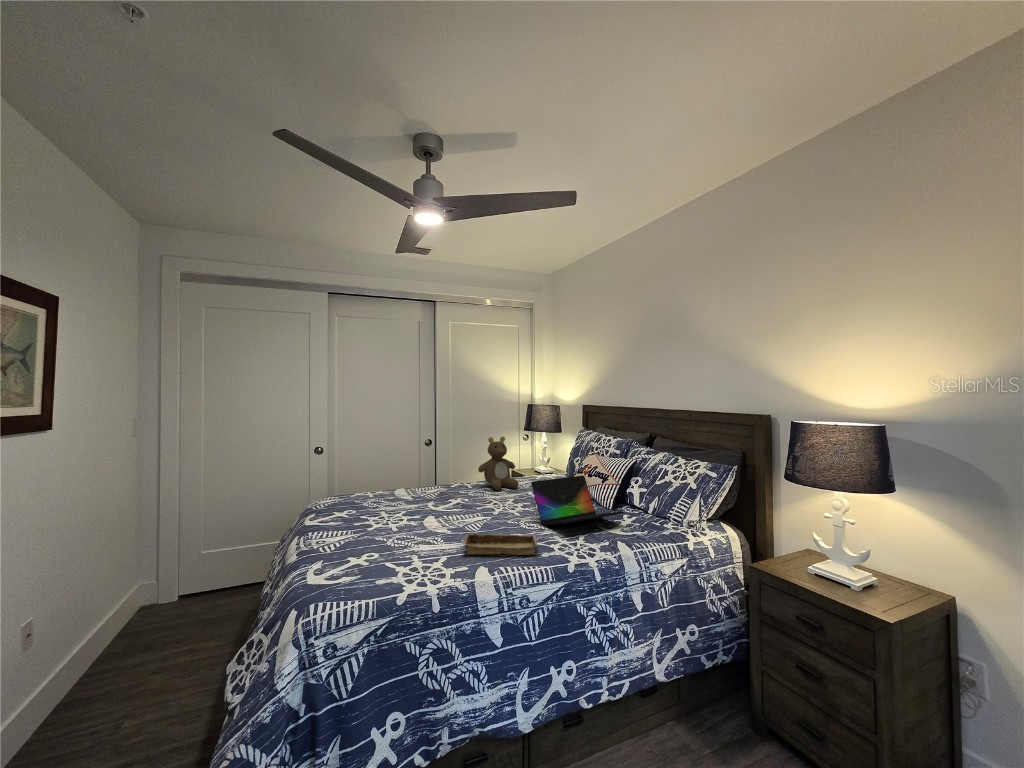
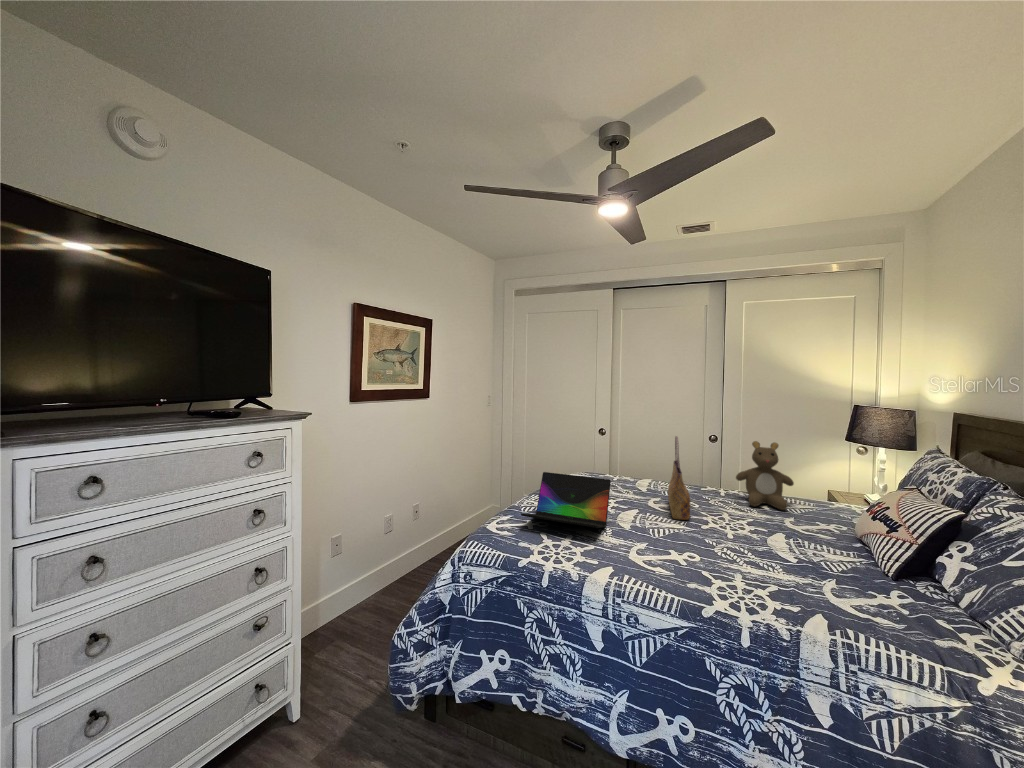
tote bag: none [443,439,478,514] -> present [668,436,691,520]
laptop: present [531,476,623,525] -> present [521,472,611,528]
tray: present [463,533,537,555] -> none [607,533,700,579]

